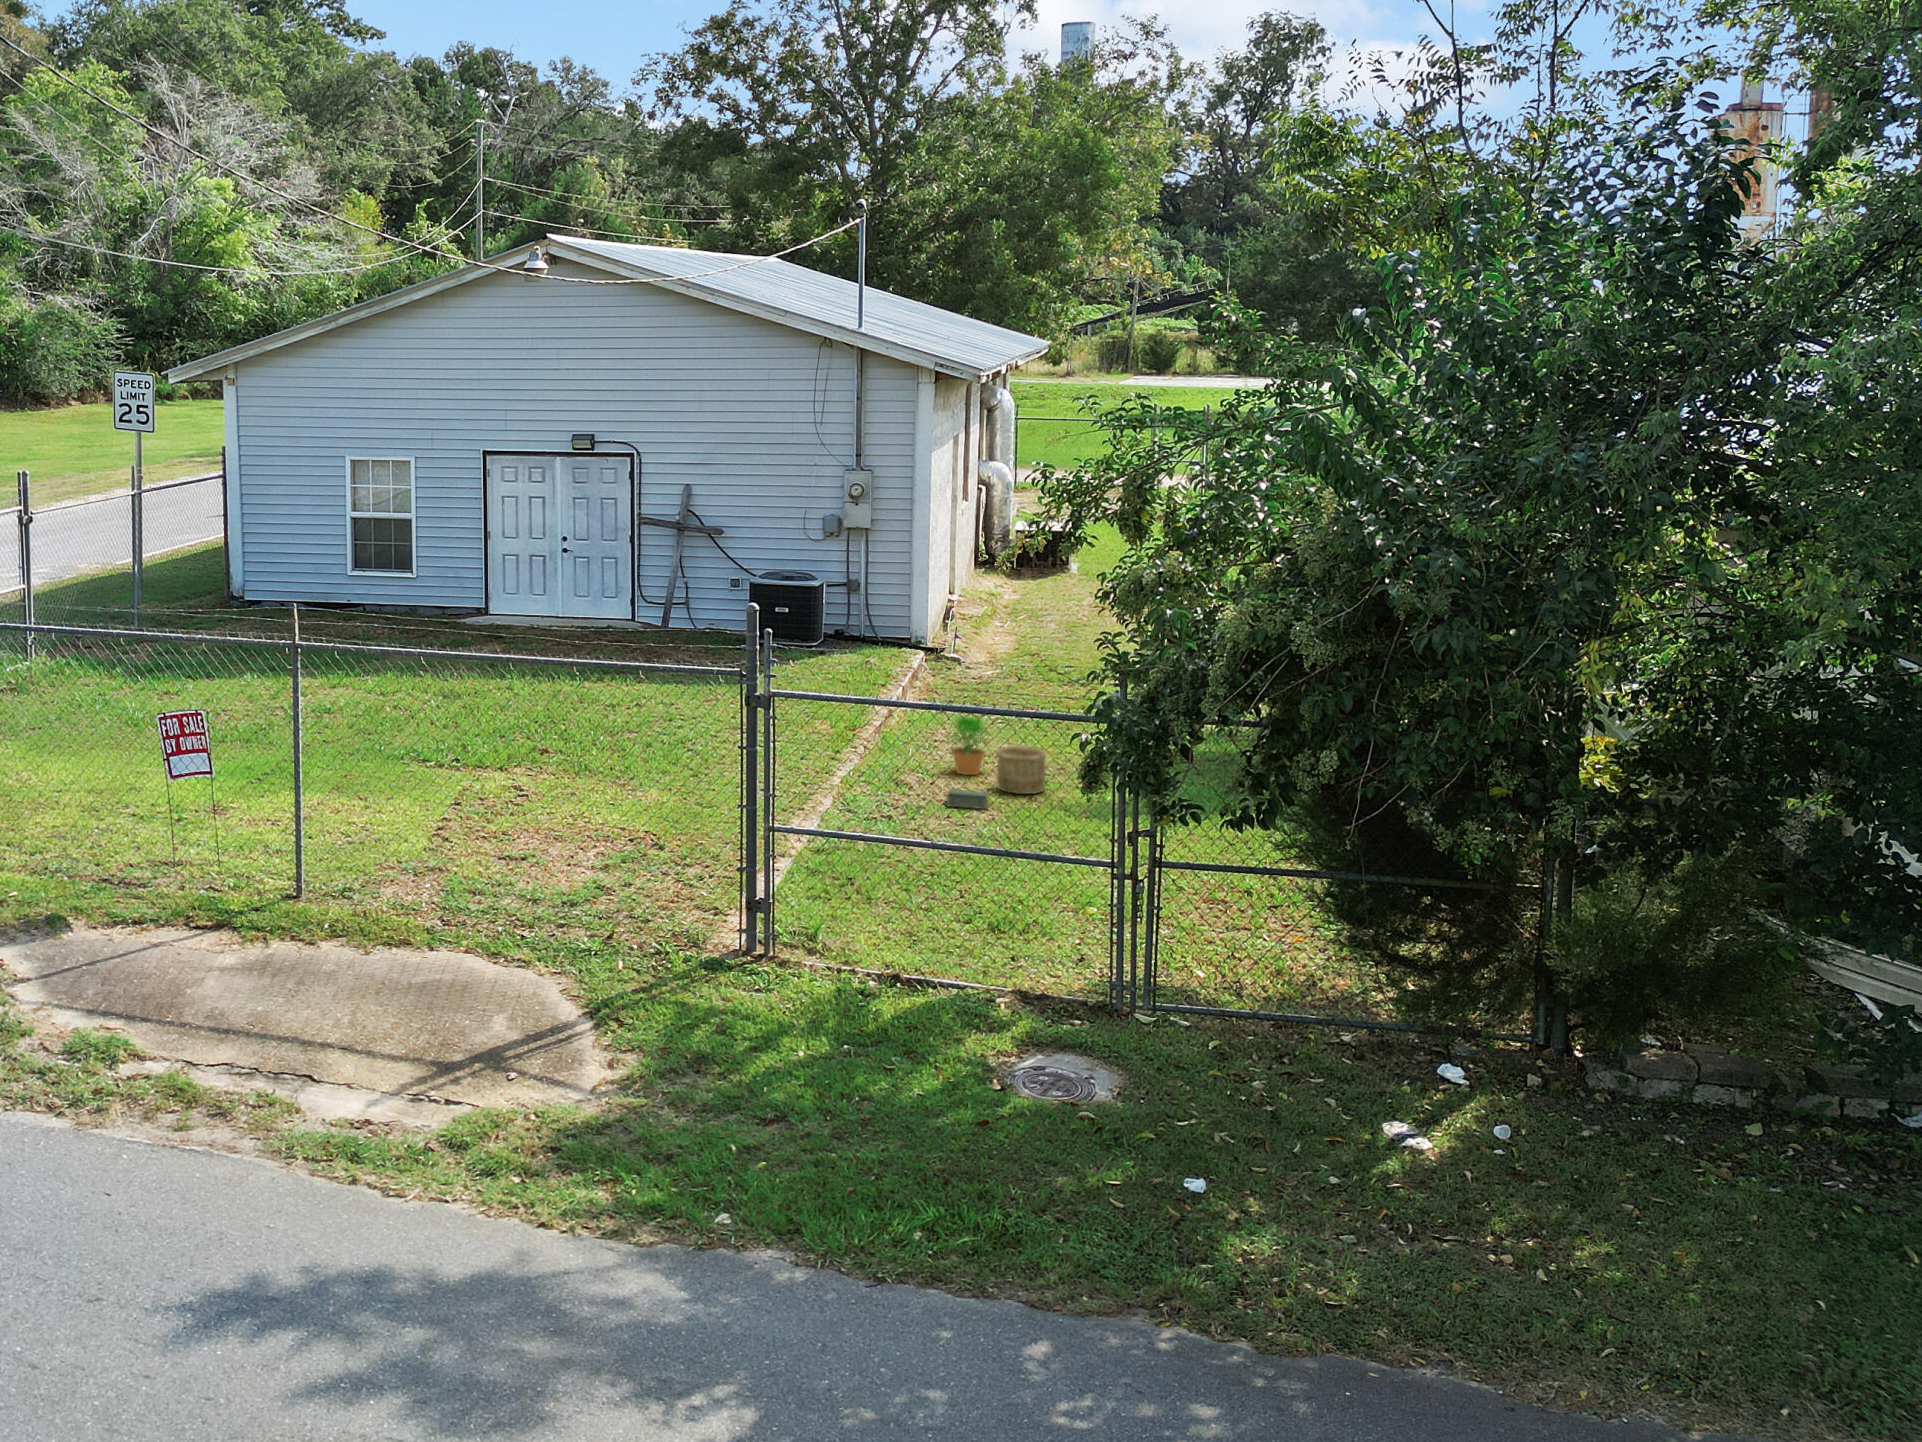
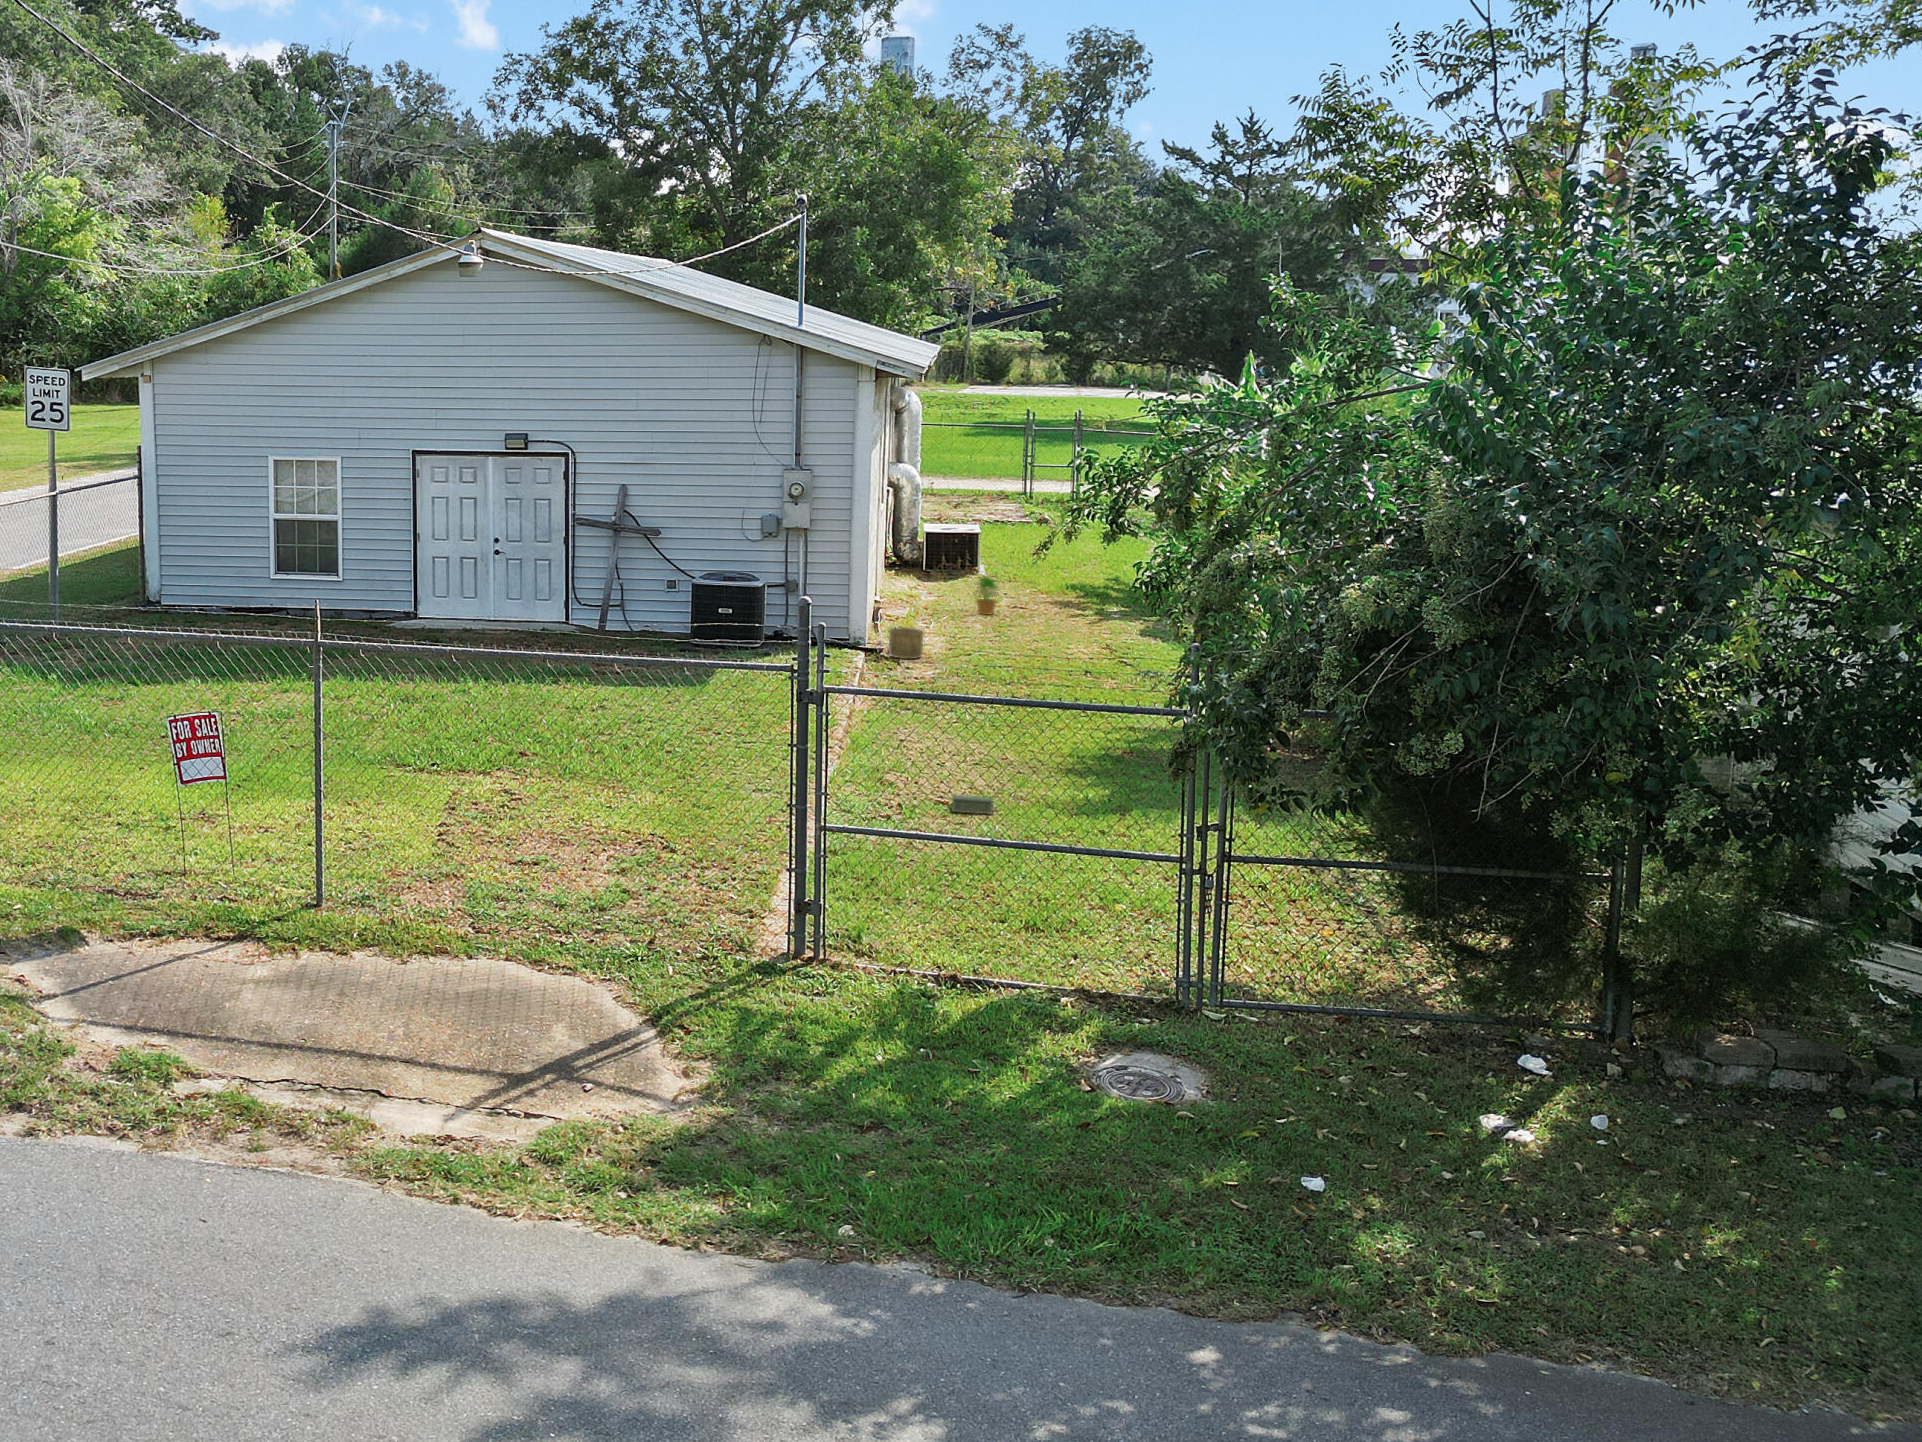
potted plant: present [947,715,989,775] -> present [973,576,999,615]
wooden bucket: present [996,746,1046,794] -> present [889,628,924,659]

